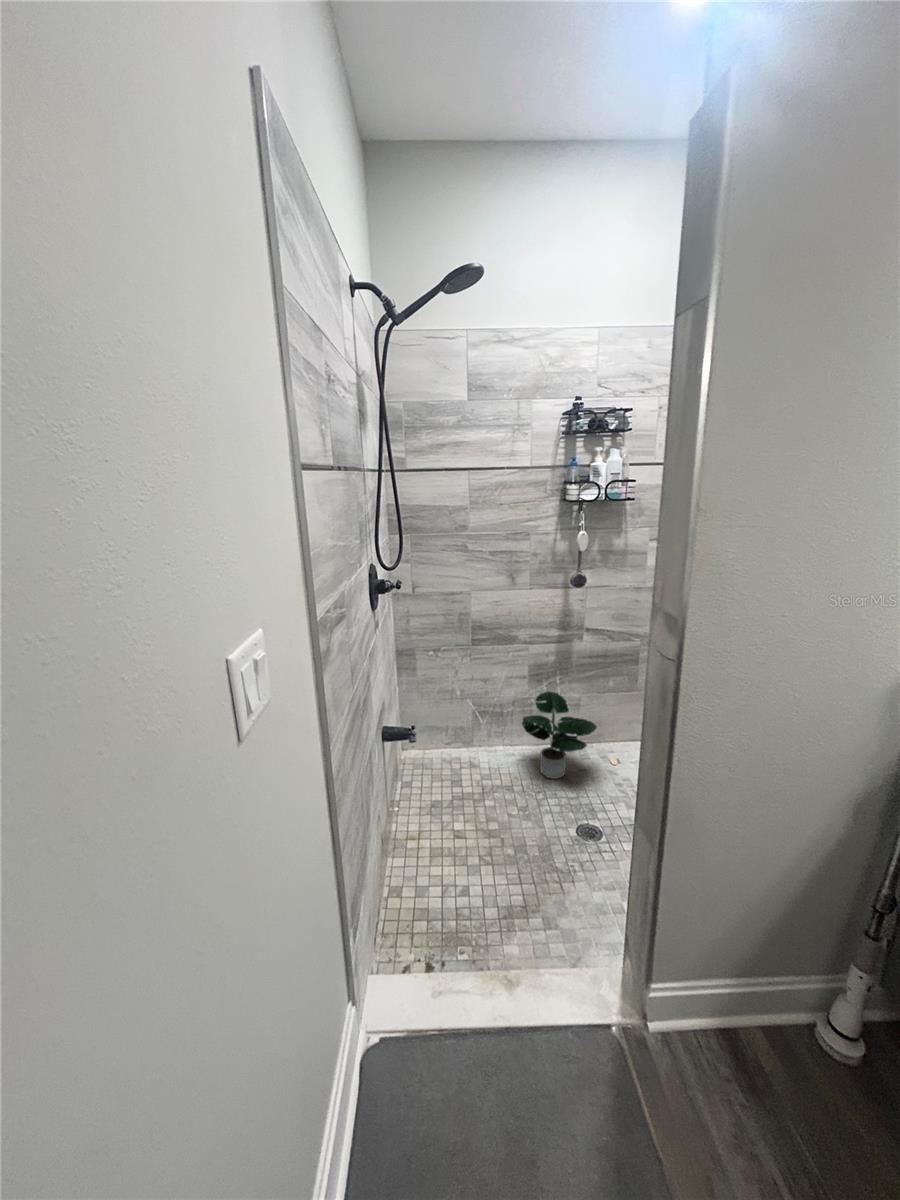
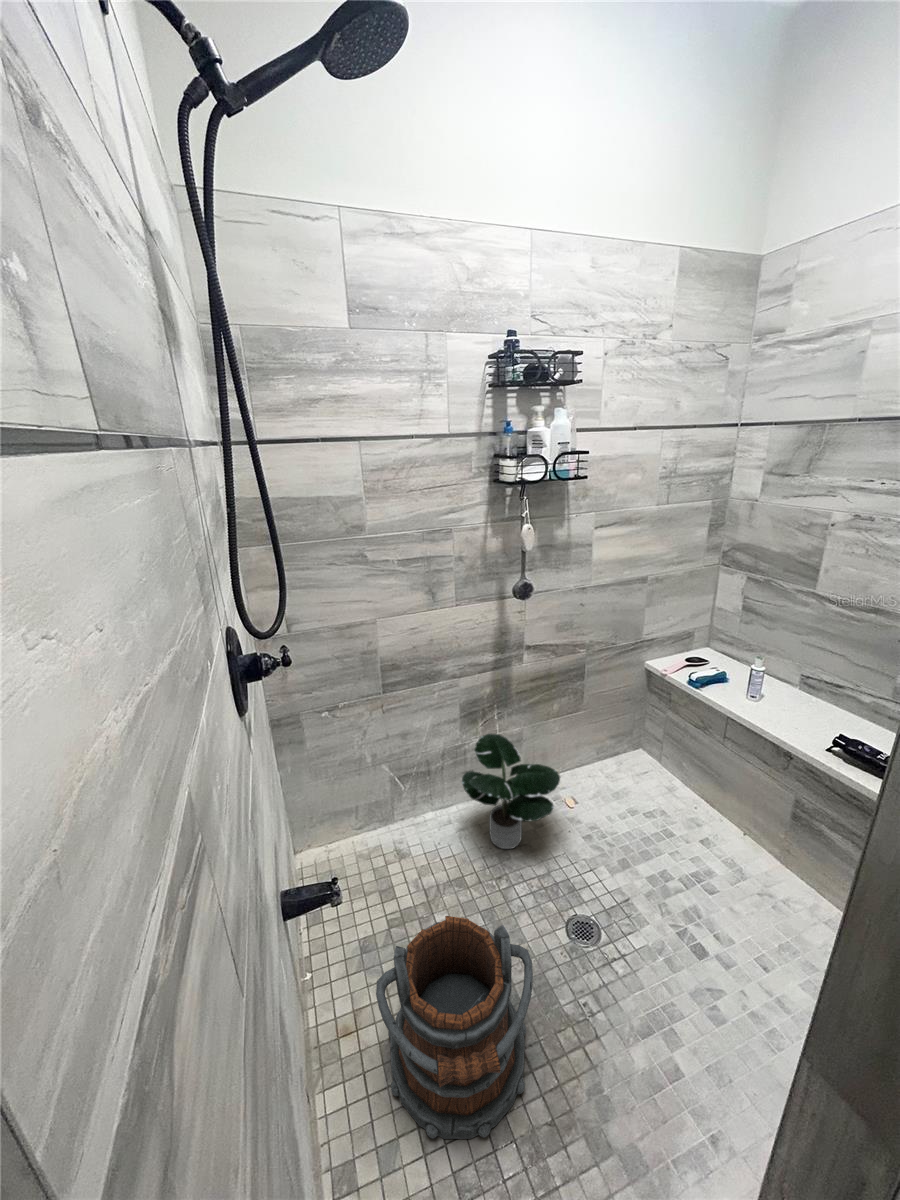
bucket: none [427,773,525,899] -> present [376,916,533,1139]

